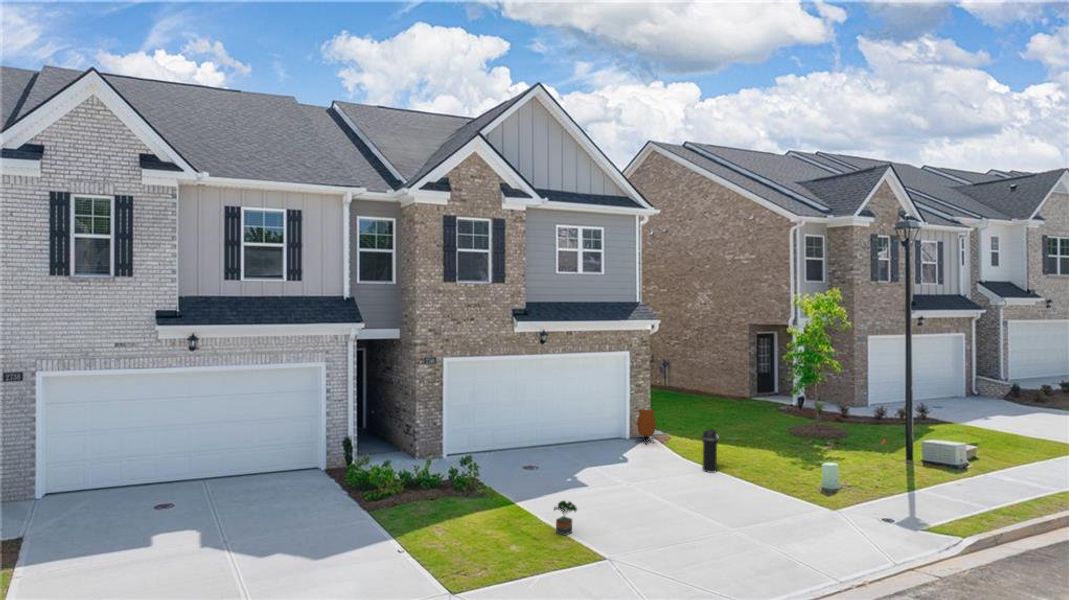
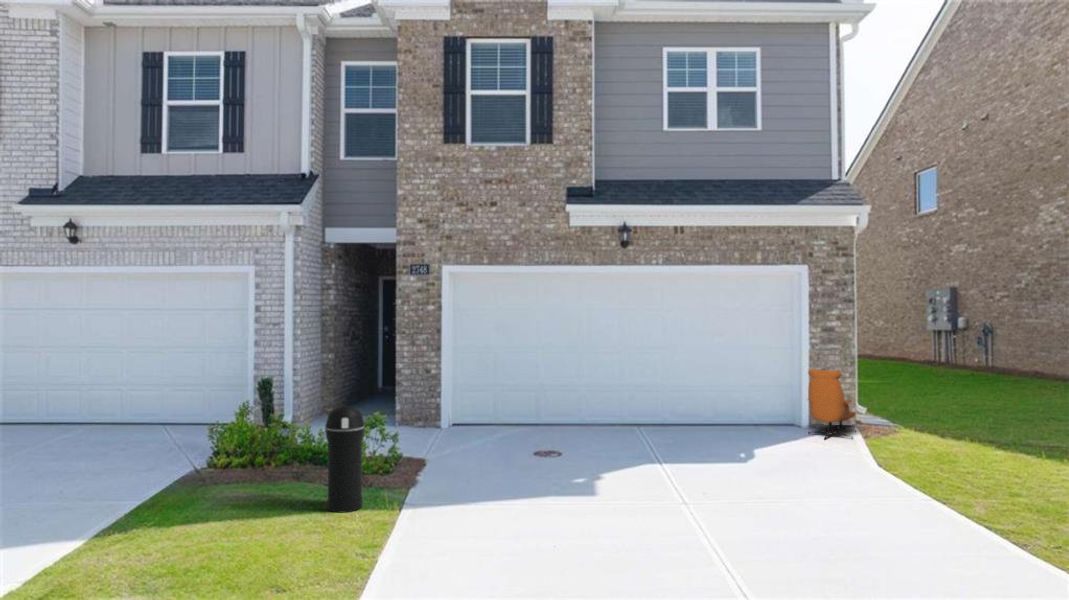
trash can: present [702,429,718,473] -> present [325,406,365,512]
potted tree: present [554,501,577,536] -> none [341,496,395,578]

